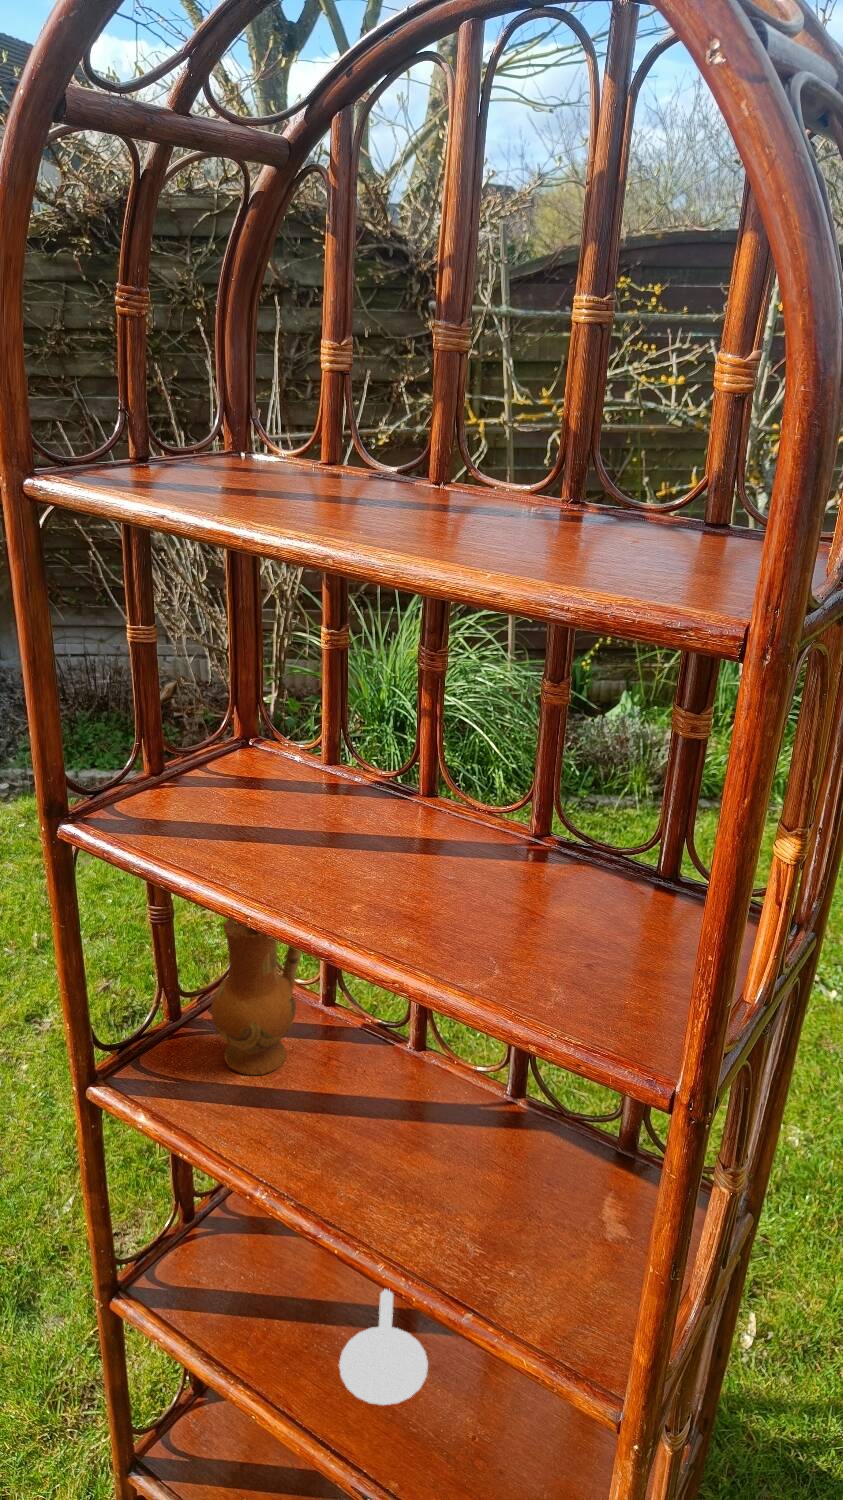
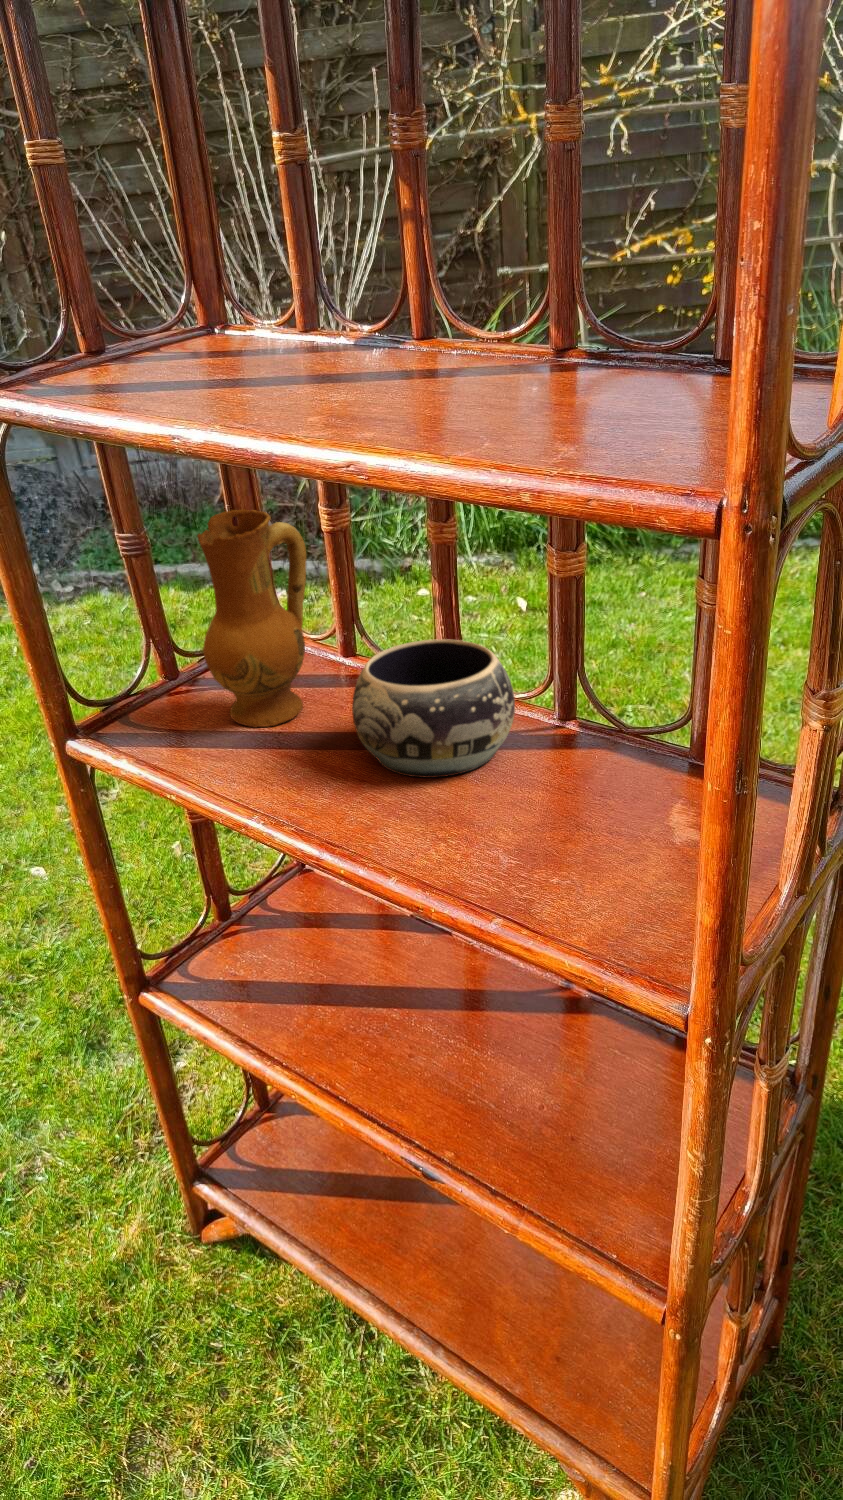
decorative bowl: none [337,1023,468,1150] -> present [352,639,515,778]
candle holder: present [339,1289,428,1405] -> none [394,940,499,1081]

